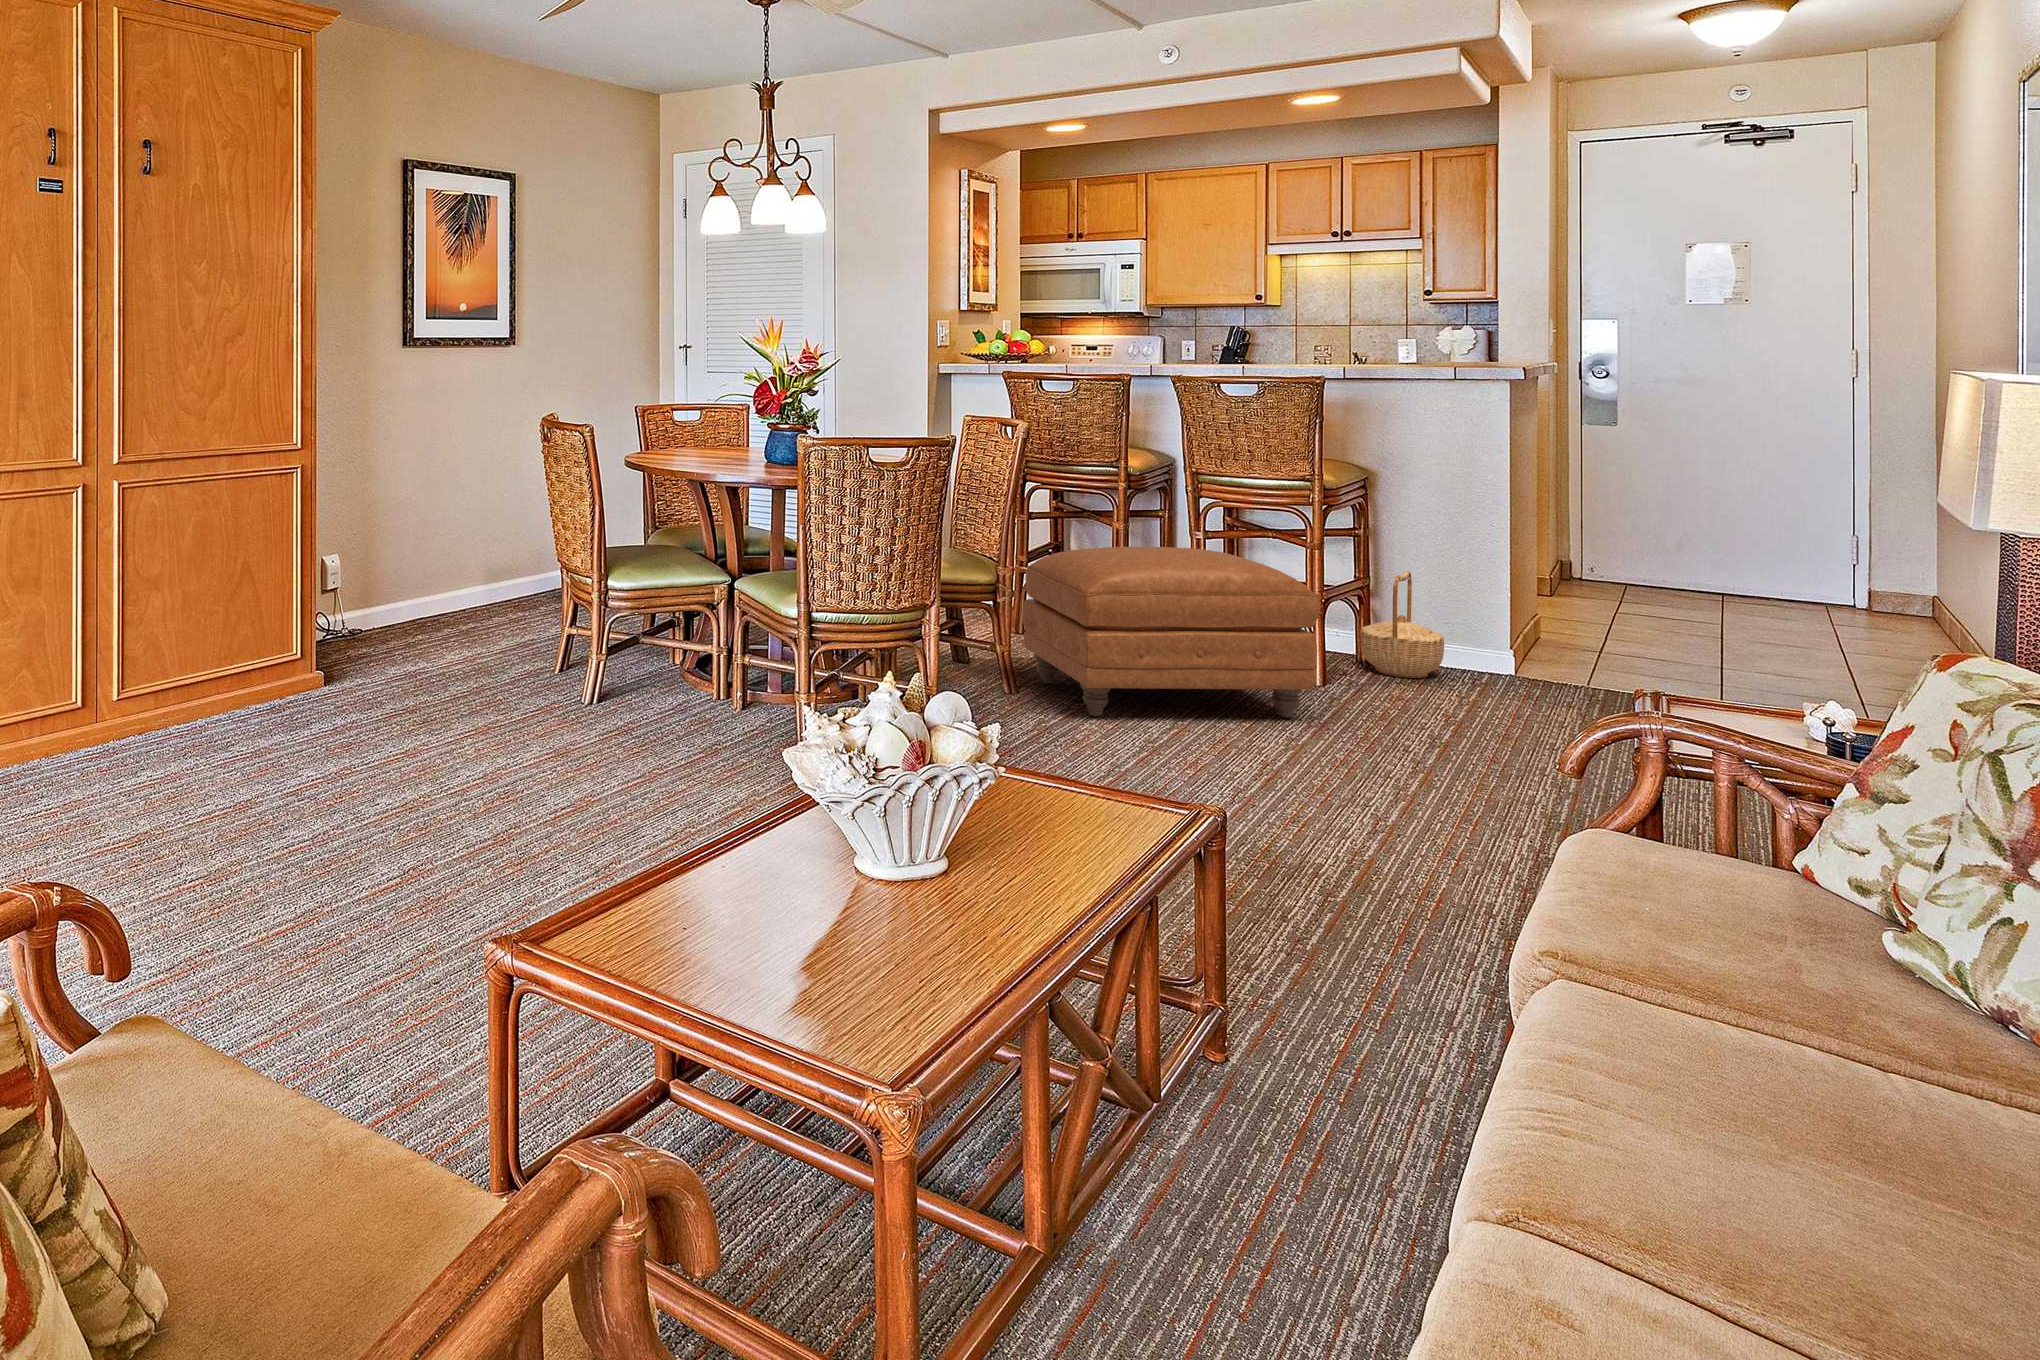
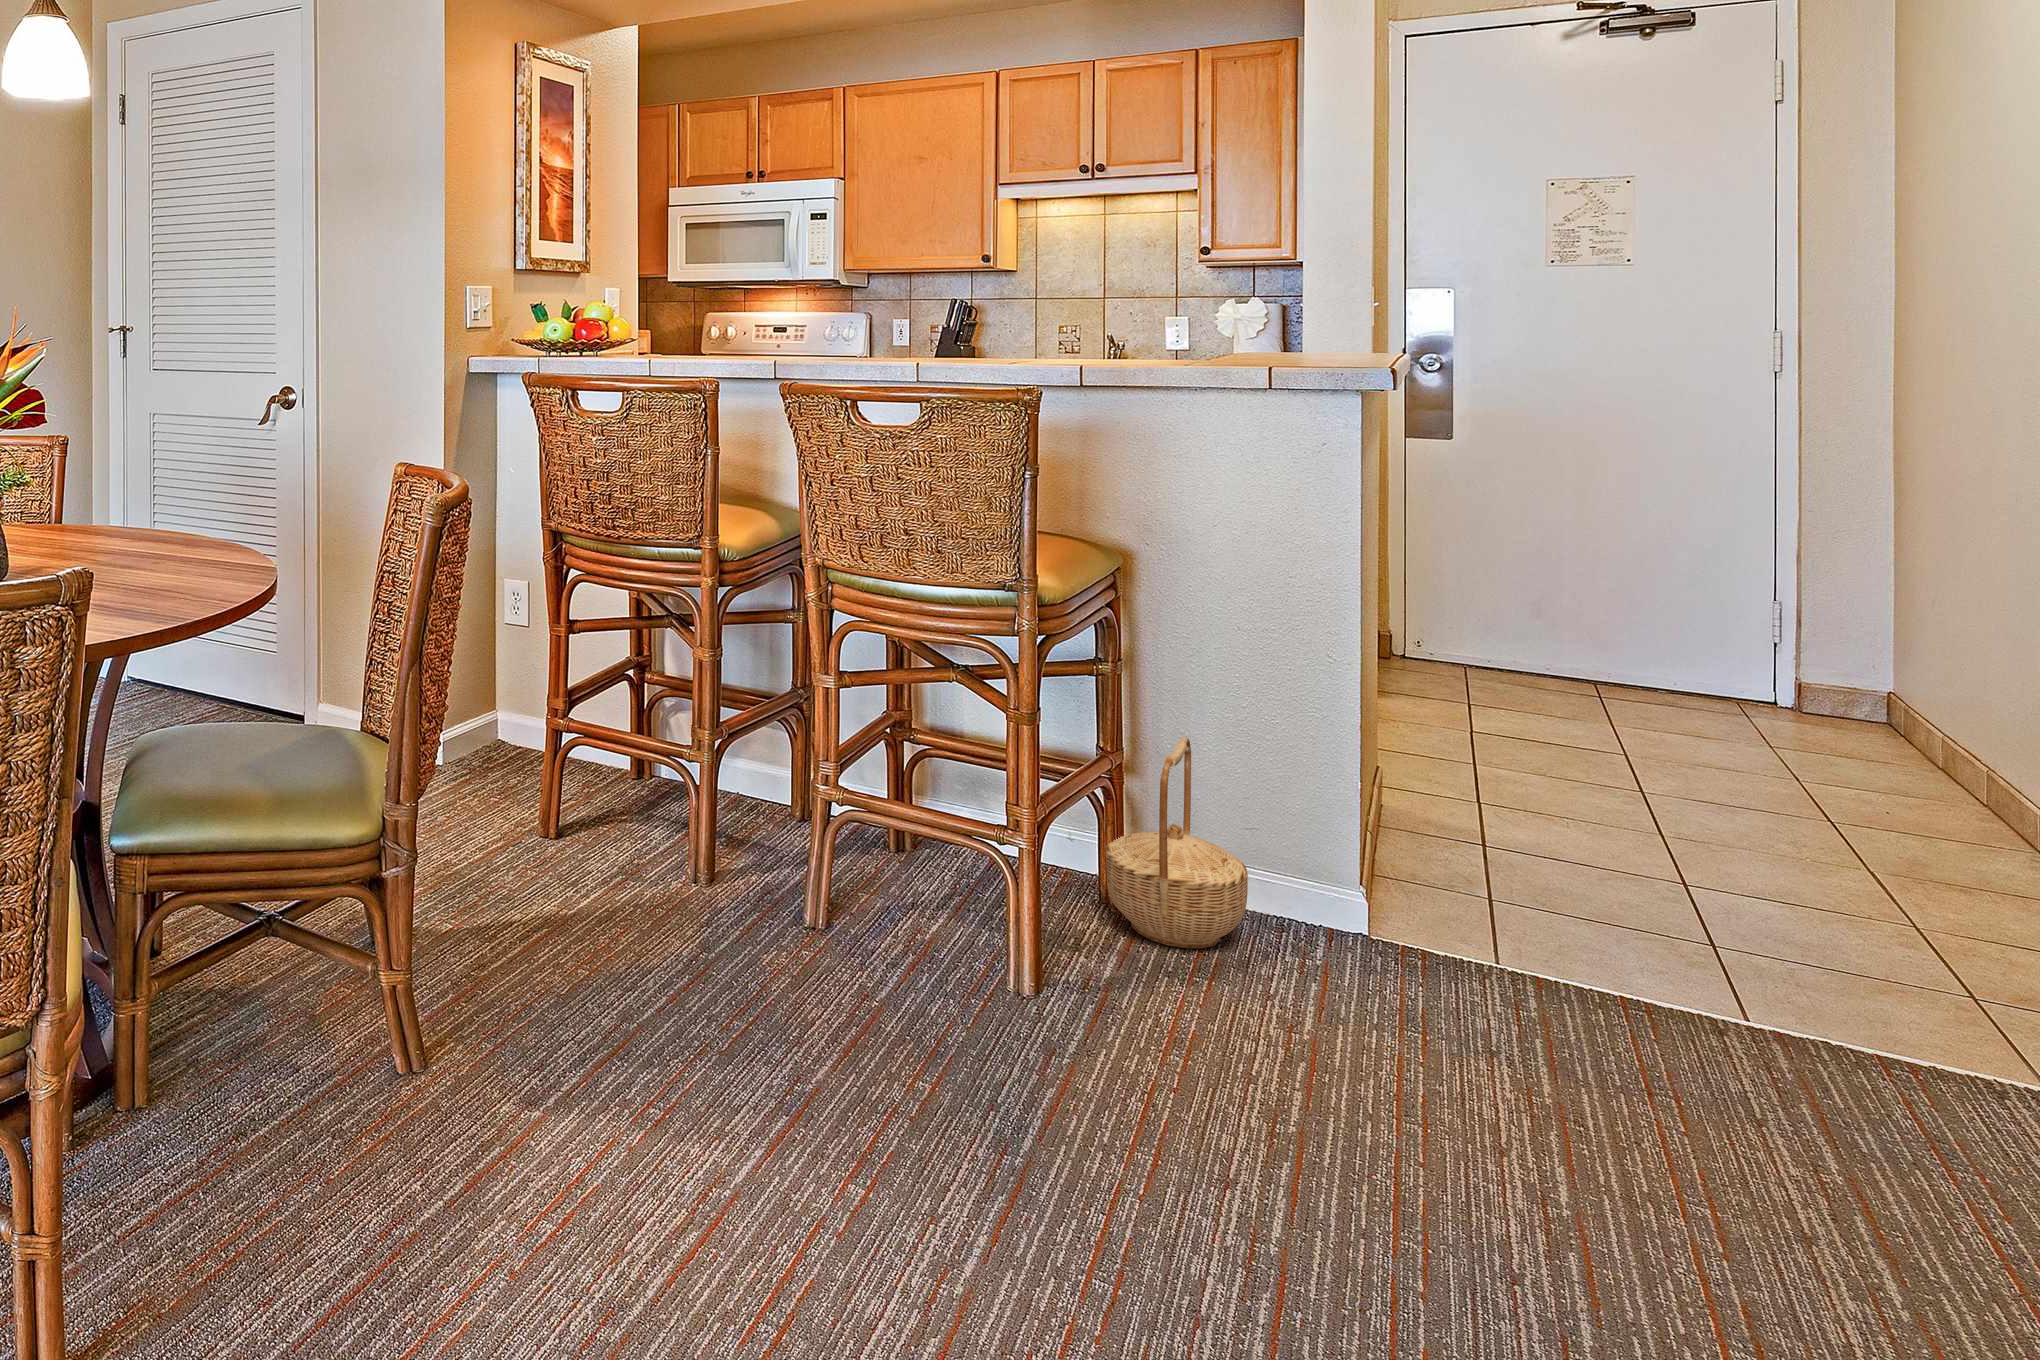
ottoman: present [1023,547,1320,718] -> none [474,737,1012,1164]

